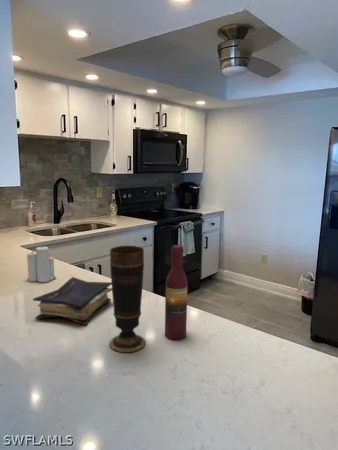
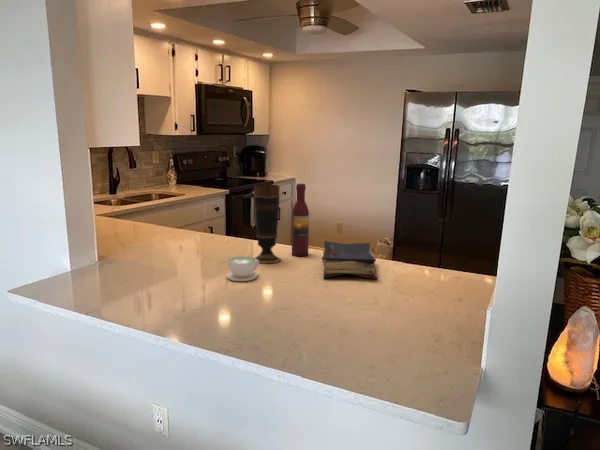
candle: present [27,246,56,282] -> none [141,198,168,235]
book: present [33,277,112,325] -> present [322,241,377,279]
coffee cup: none [46,351,96,398] -> present [227,256,259,281]

